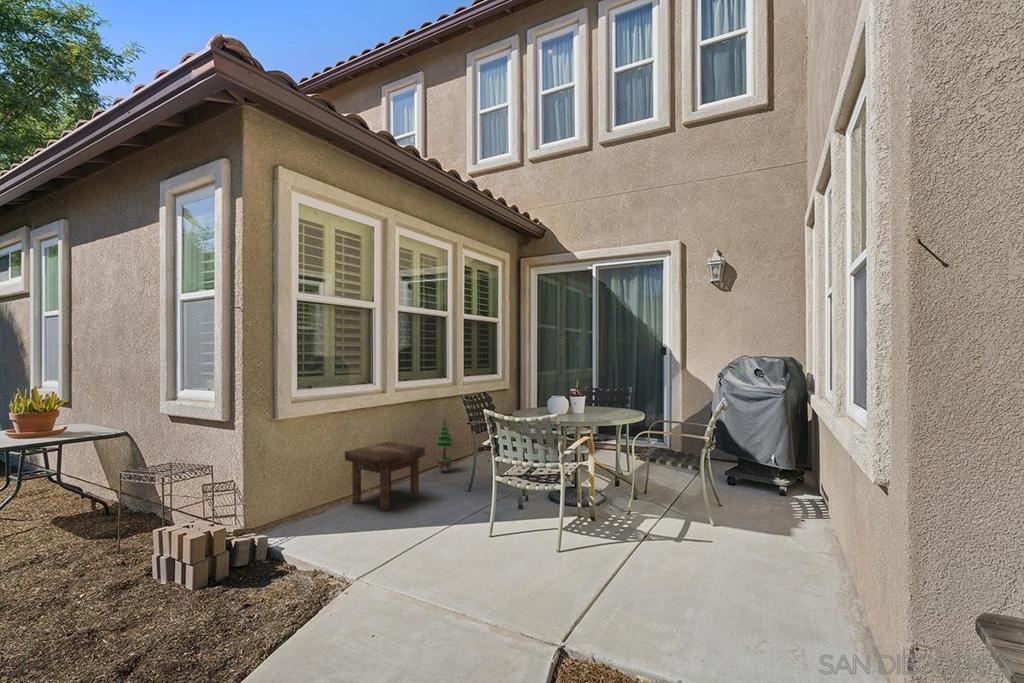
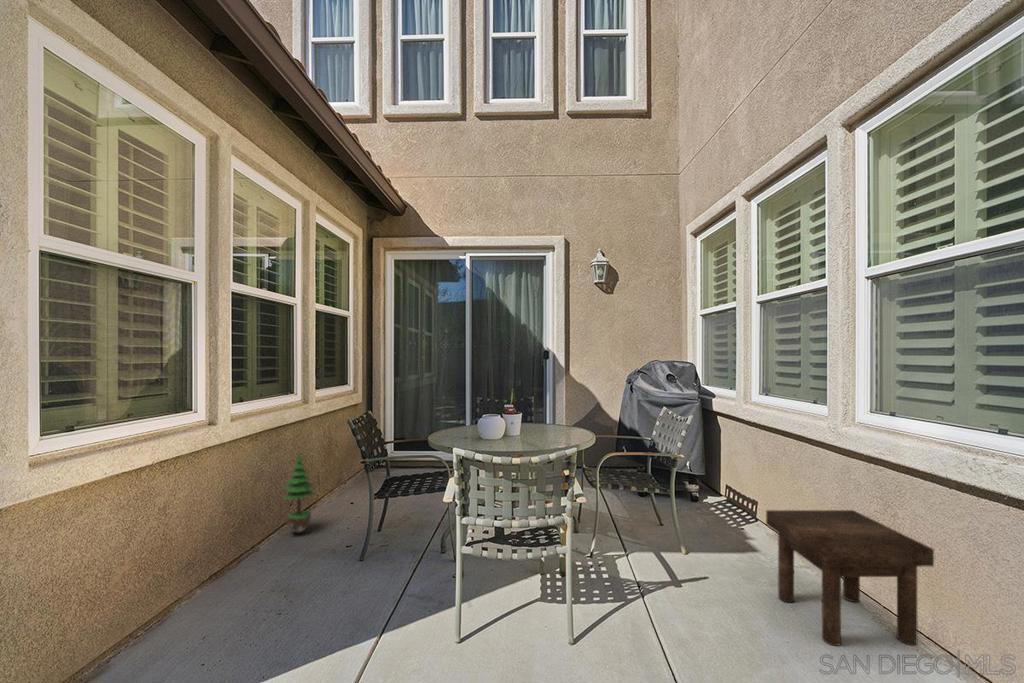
stool: present [345,442,425,511] -> present [766,510,934,646]

